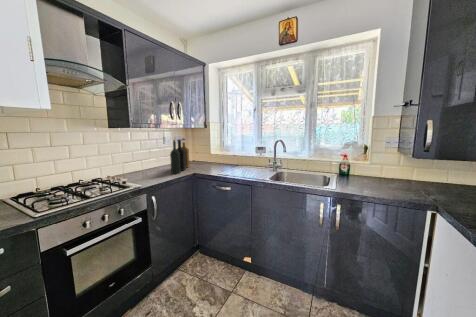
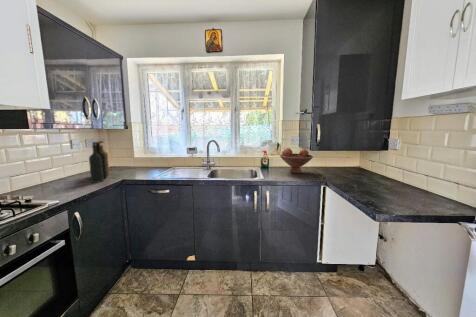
fruit bowl: none [363,153,418,187] -> present [280,148,313,173]

